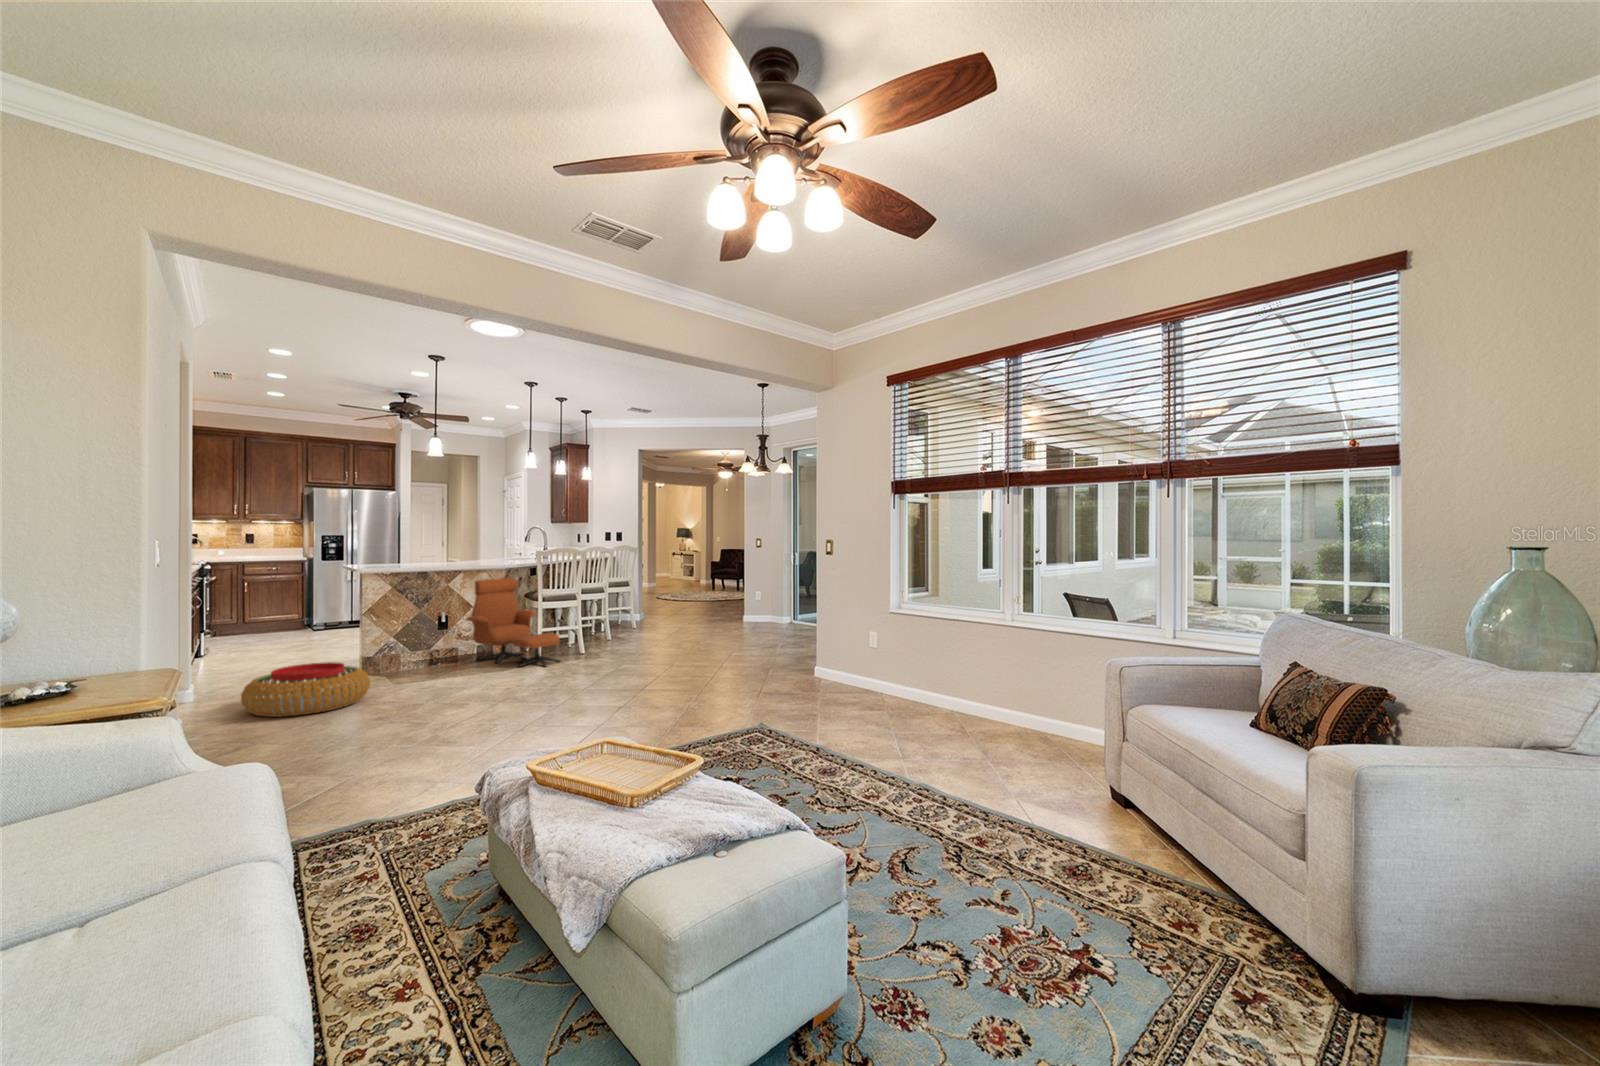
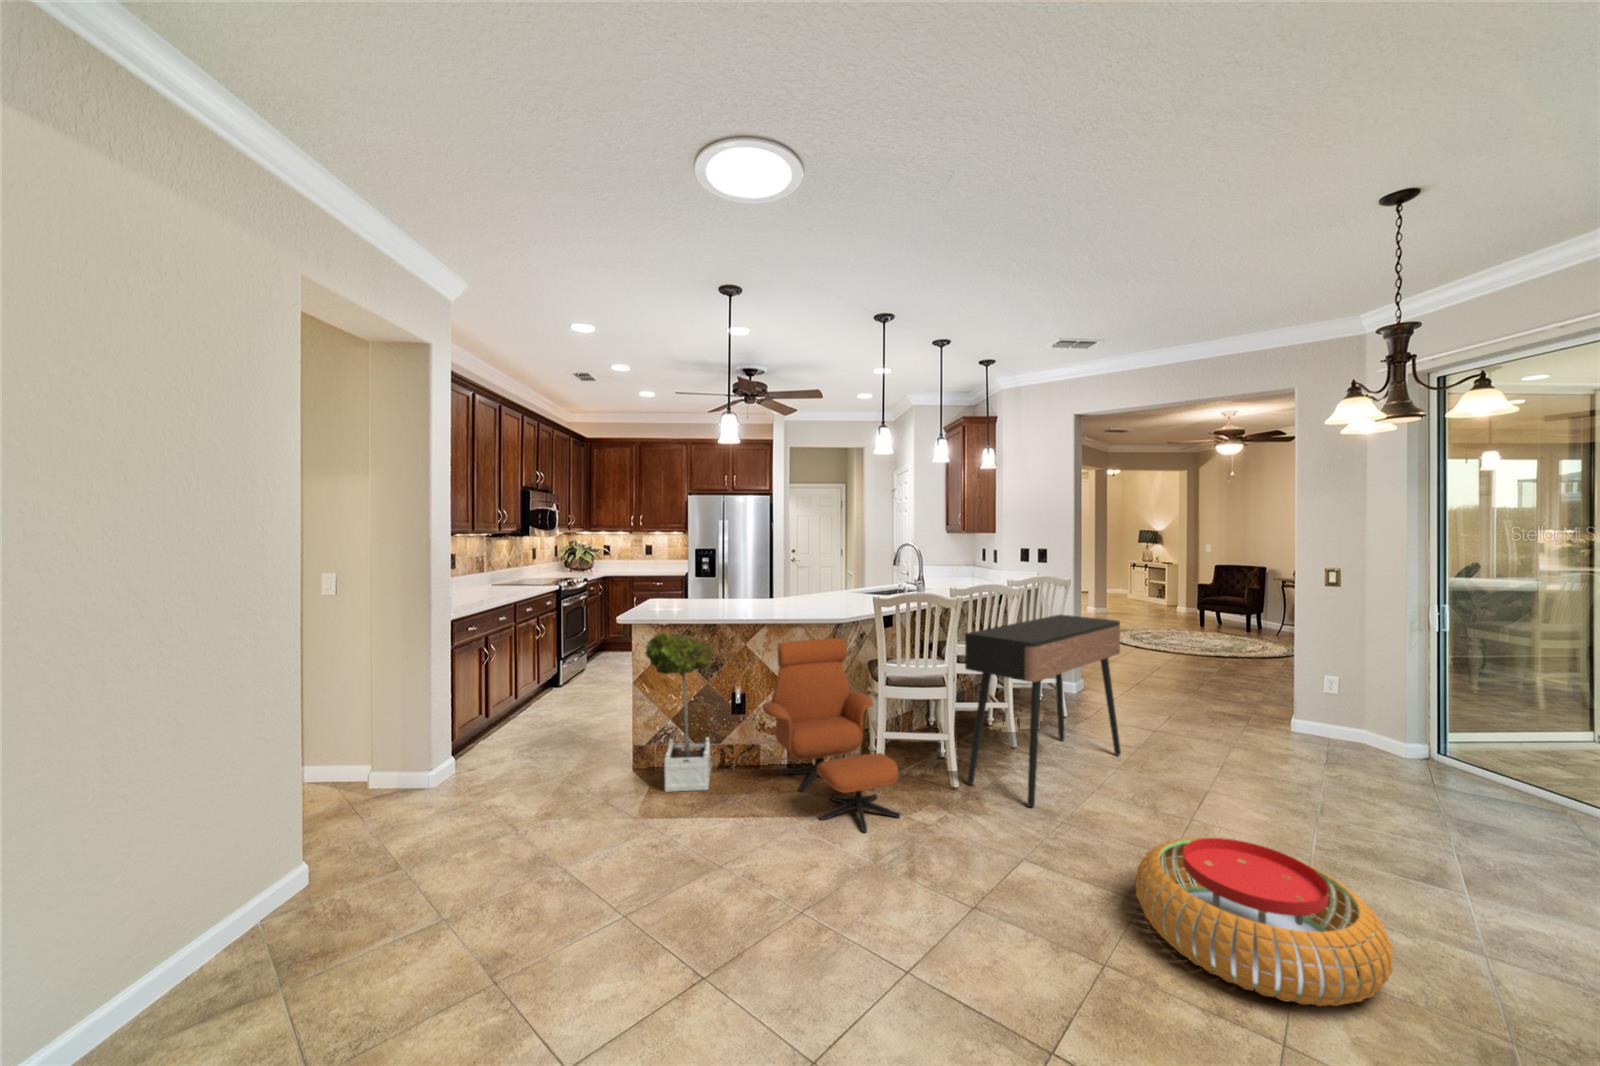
console table: none [590,564,666,651] -> present [965,615,1121,807]
potted tree: none [386,573,436,674] -> present [646,632,713,792]
pouf: present [241,662,370,717] -> present [1136,837,1393,1006]

